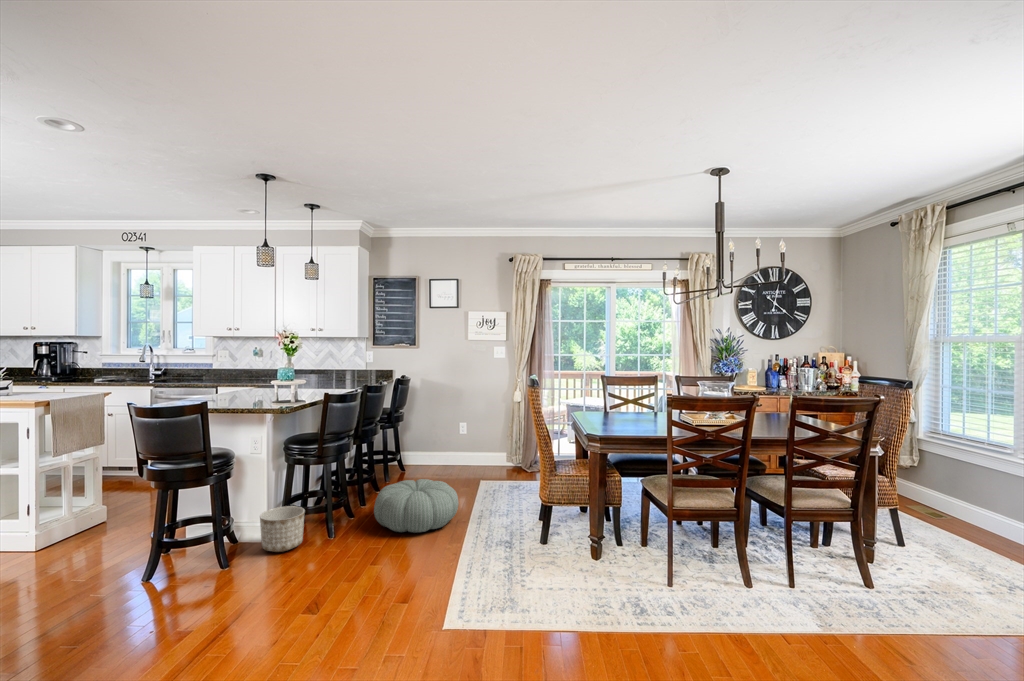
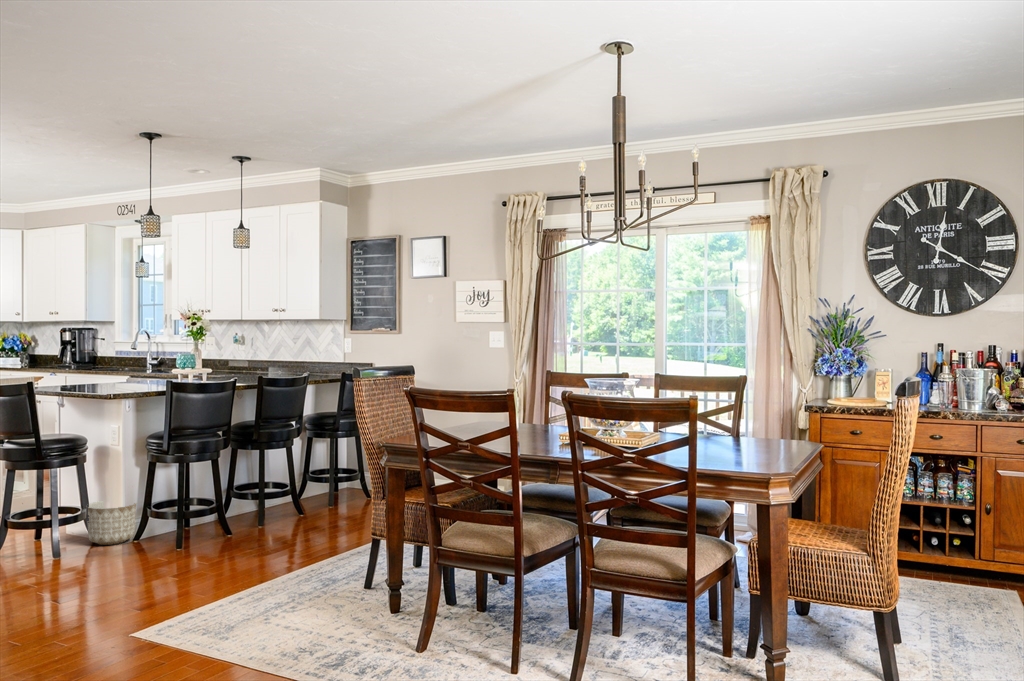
pouf: present [374,479,459,533] -> none [213,491,320,550]

